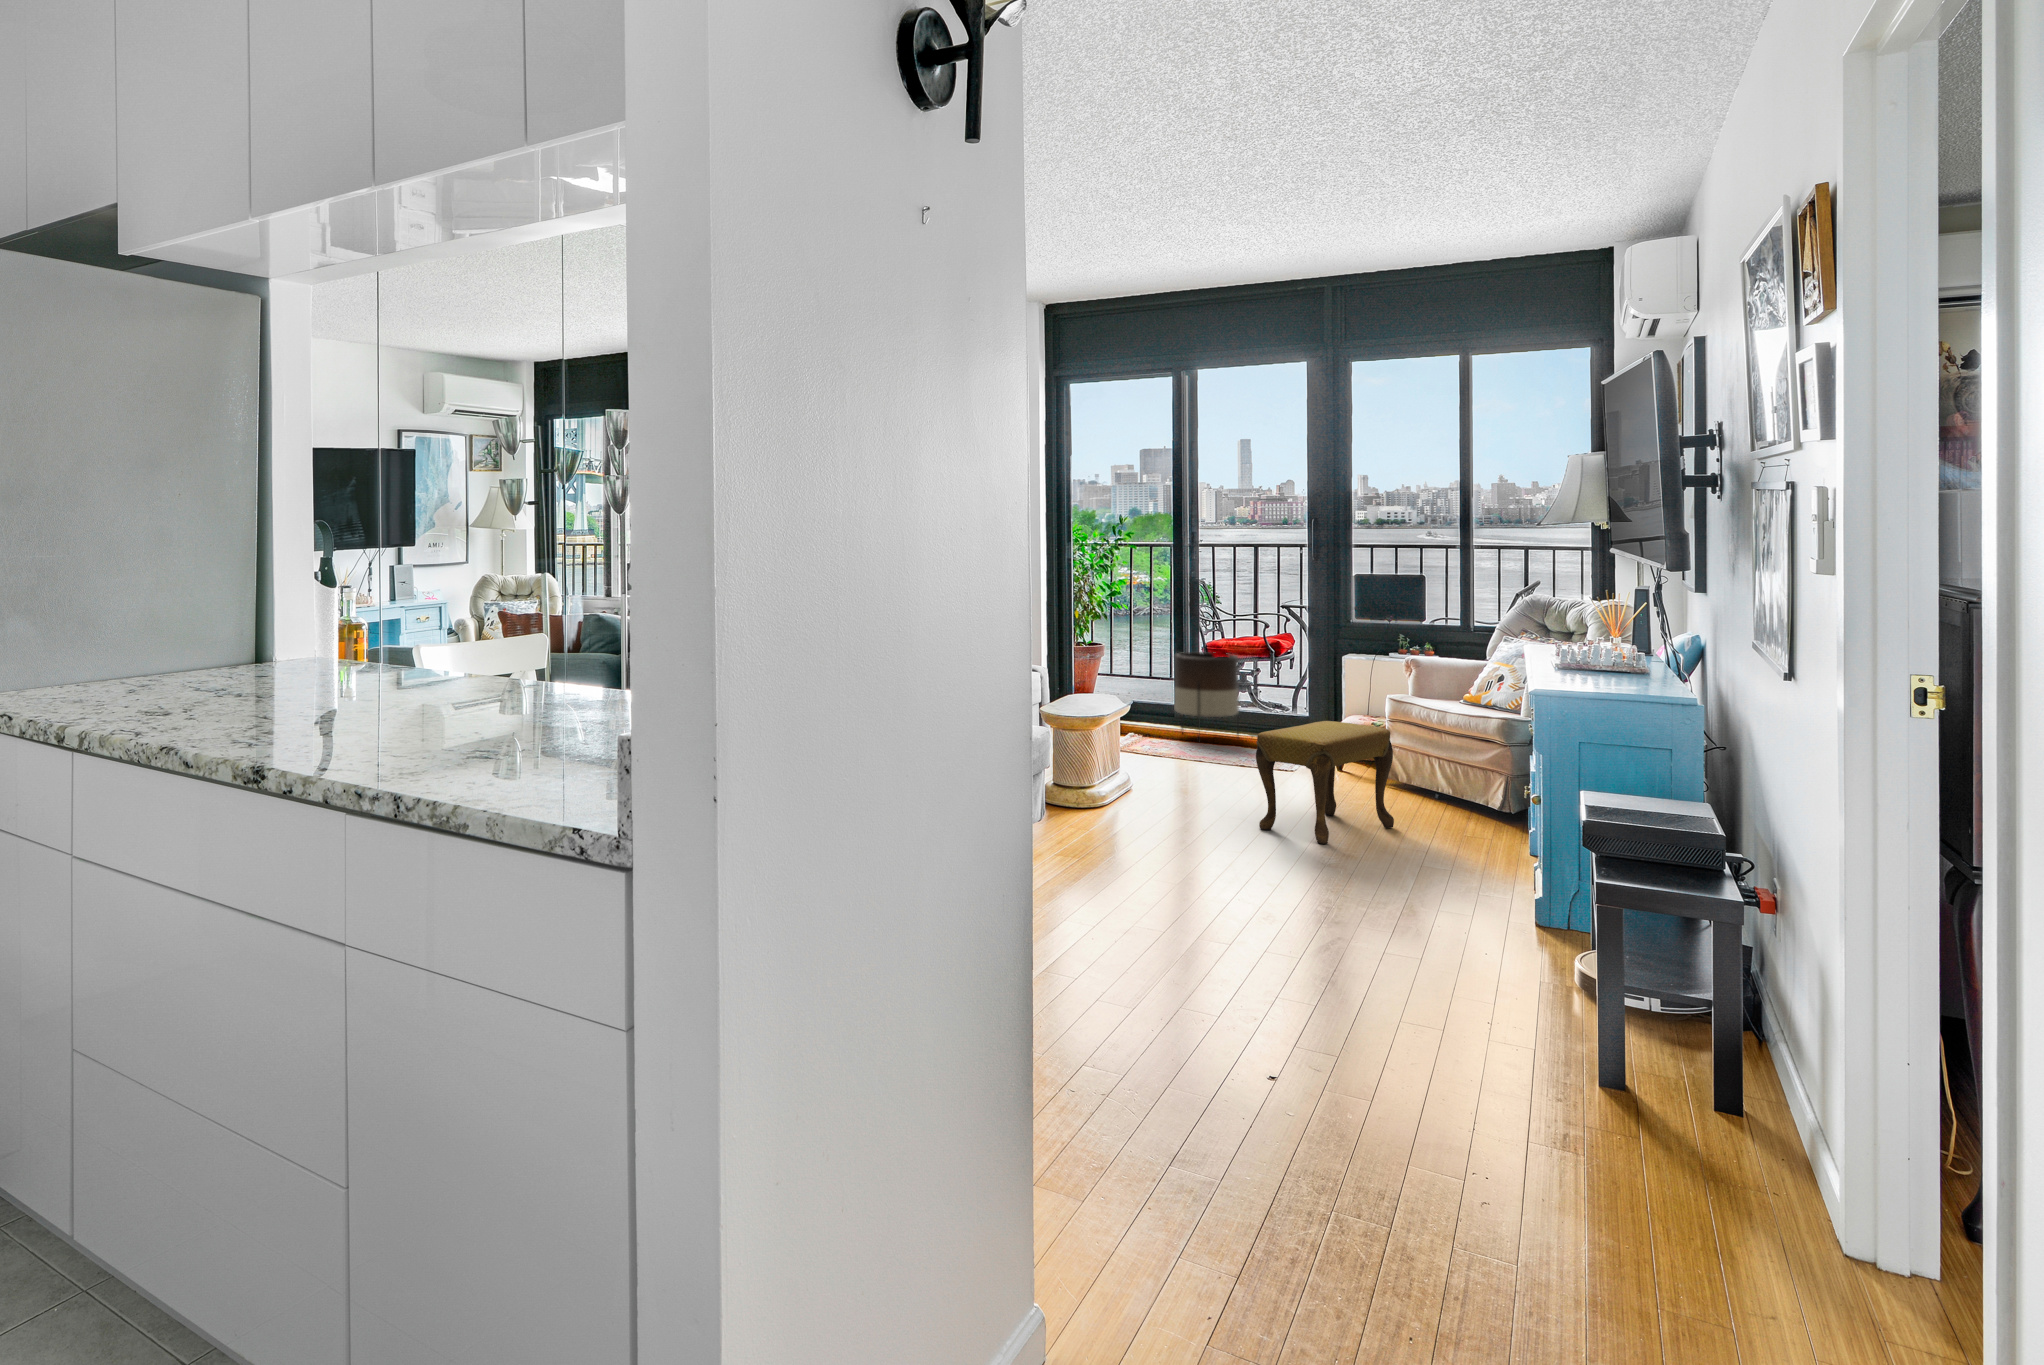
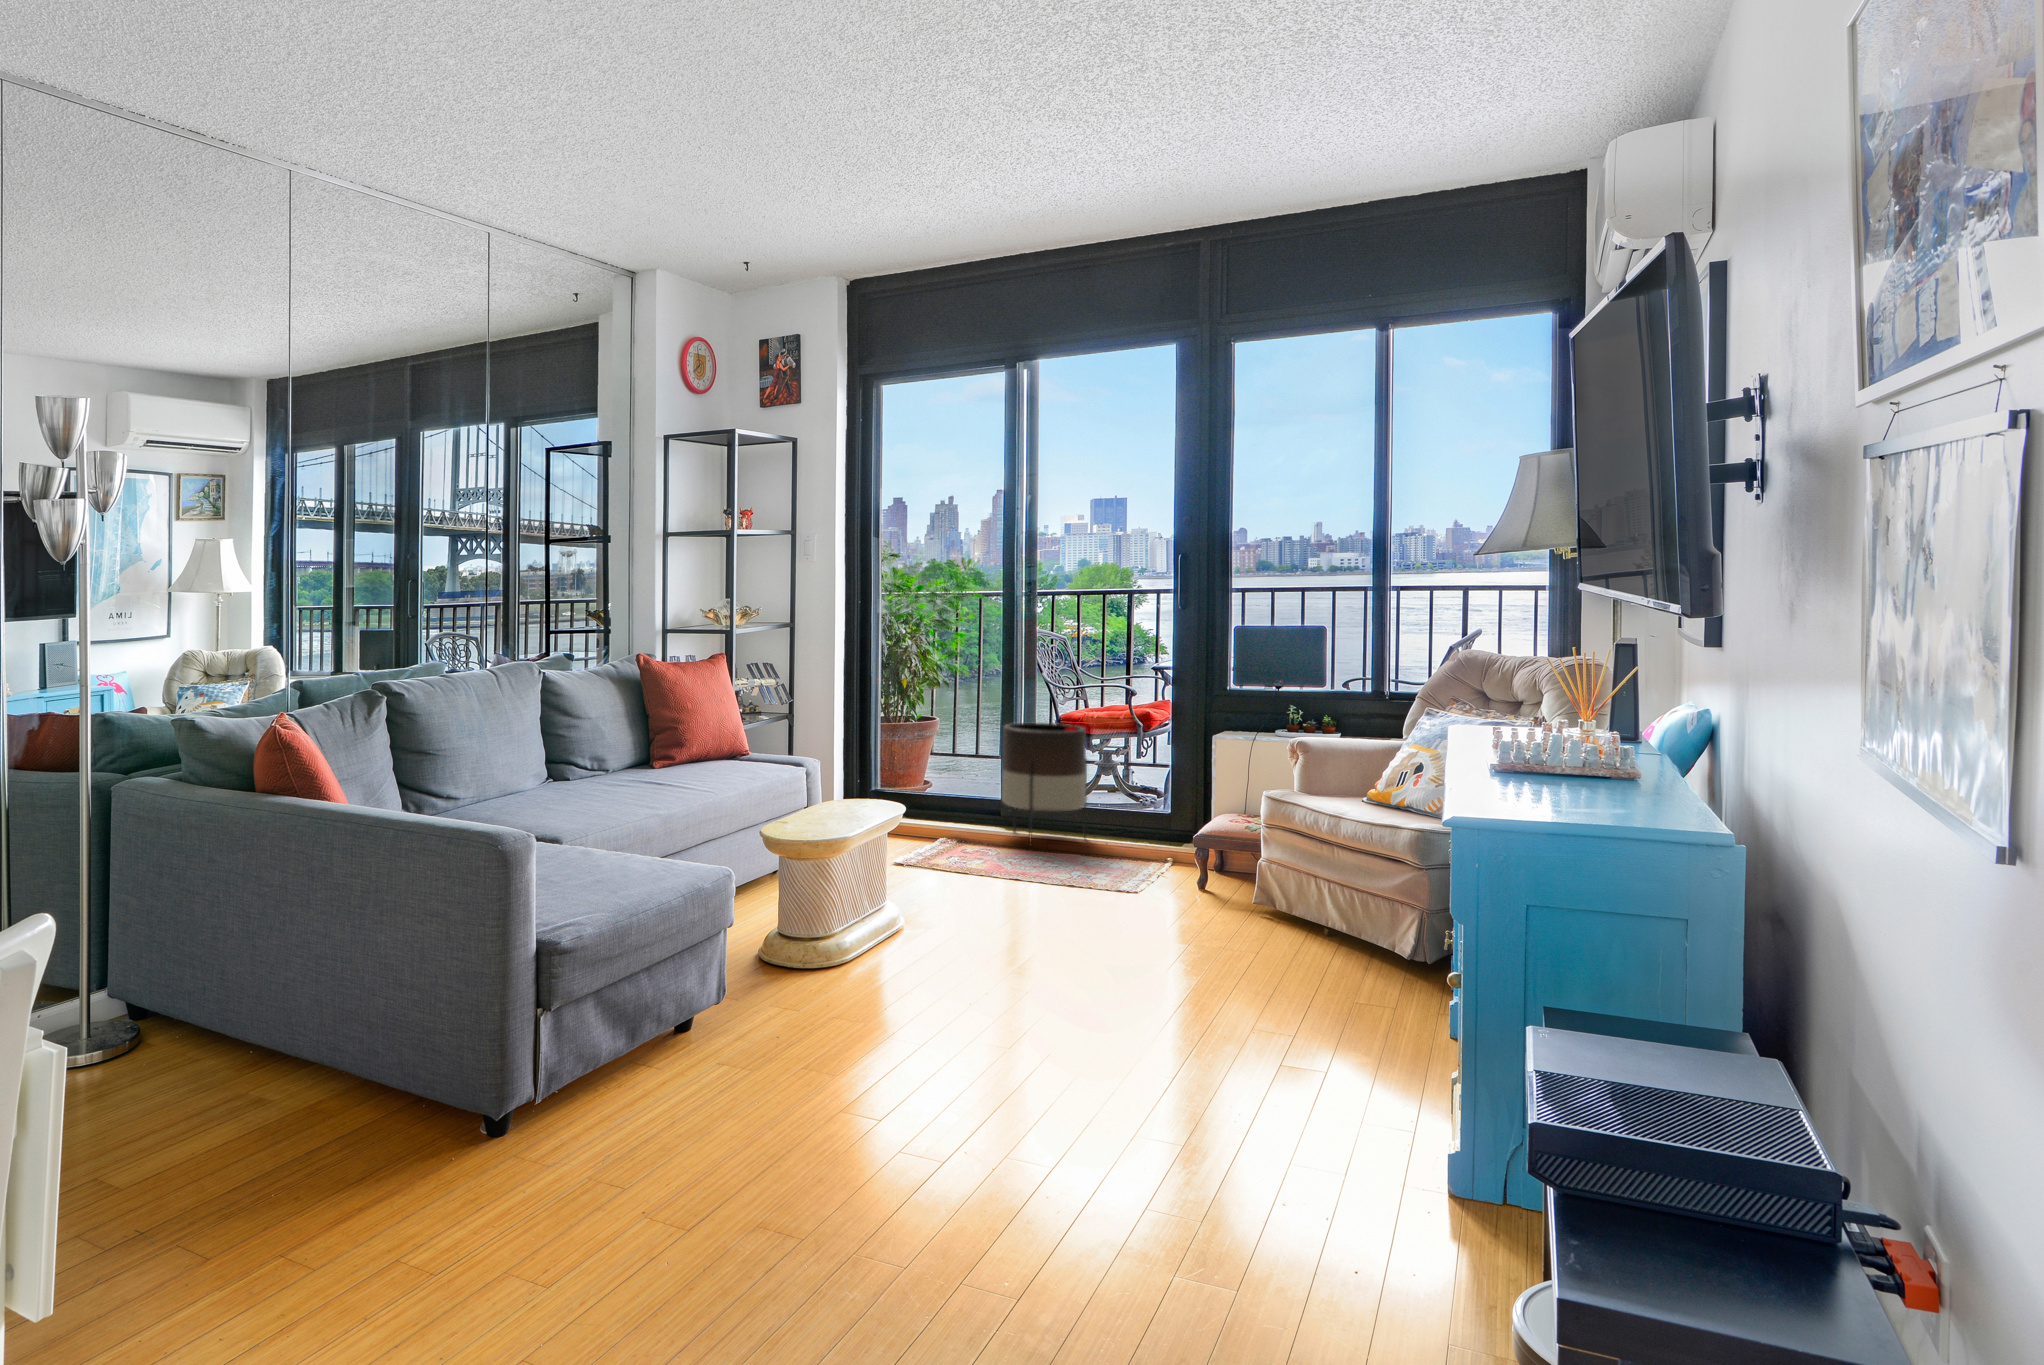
footstool: present [1256,721,1394,844] -> none [1059,830,1260,1024]

